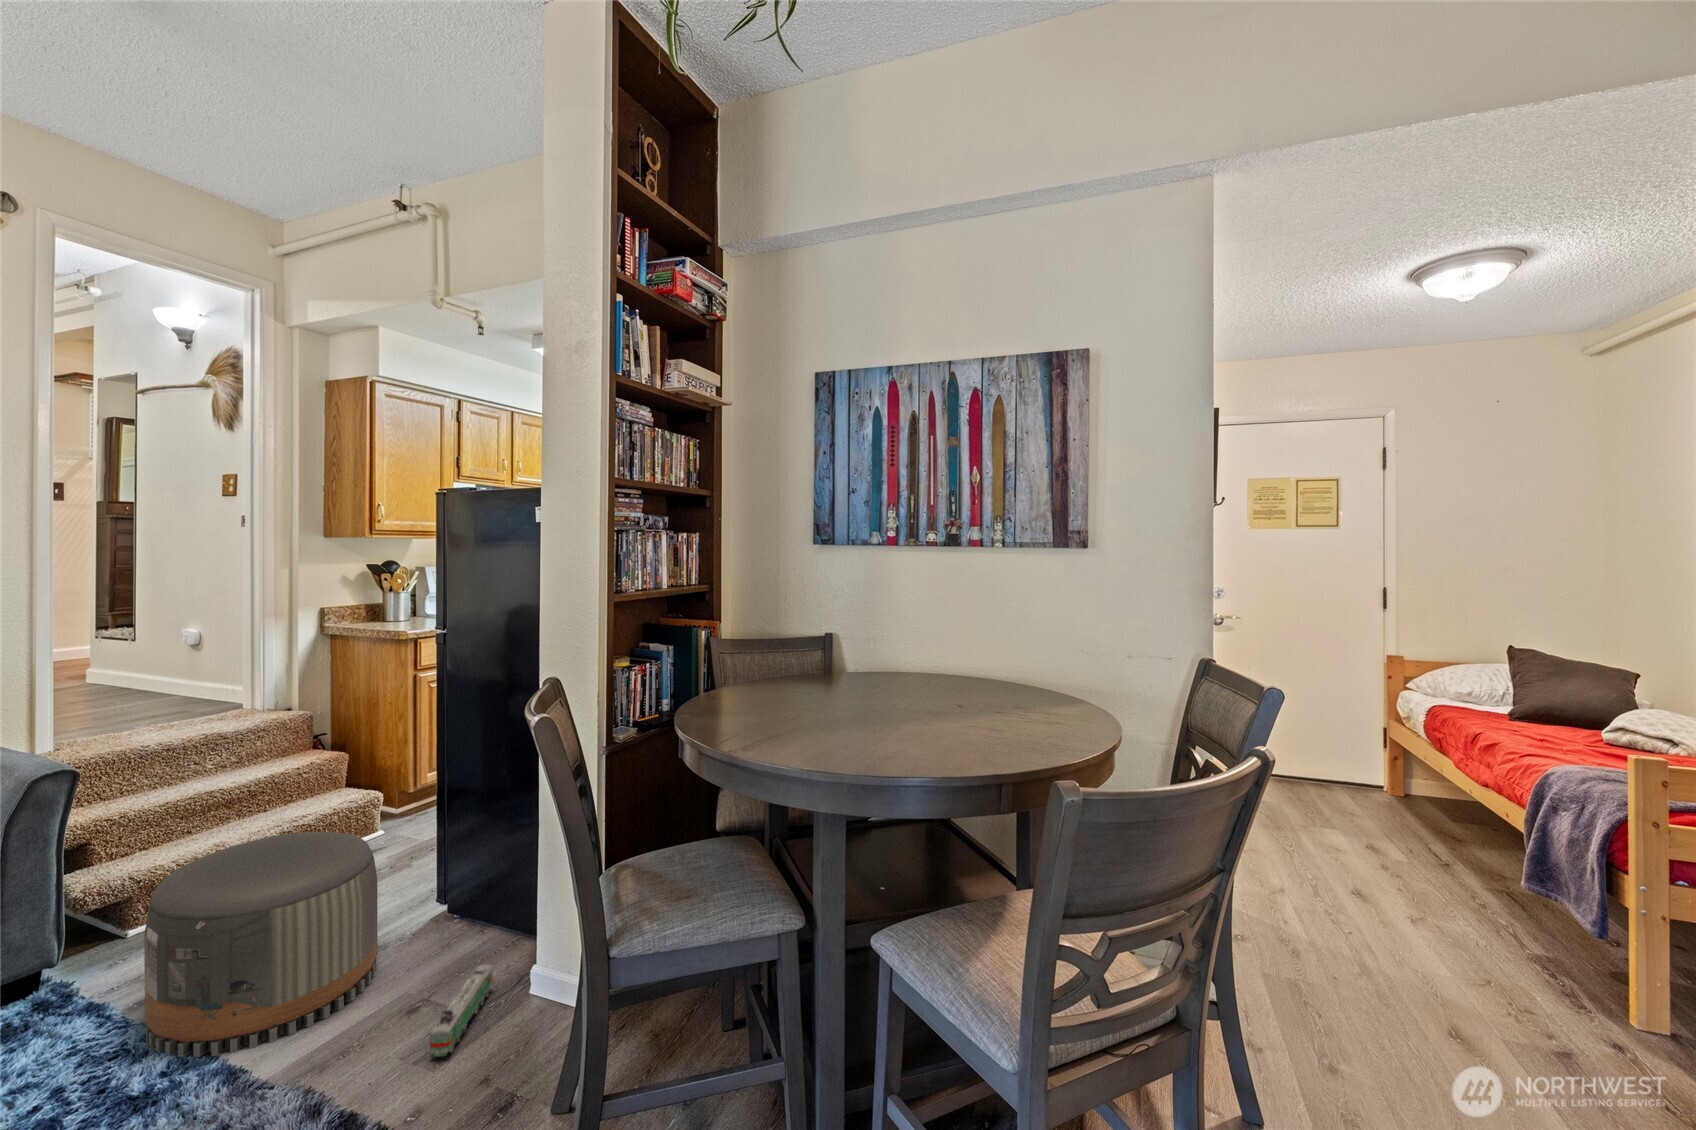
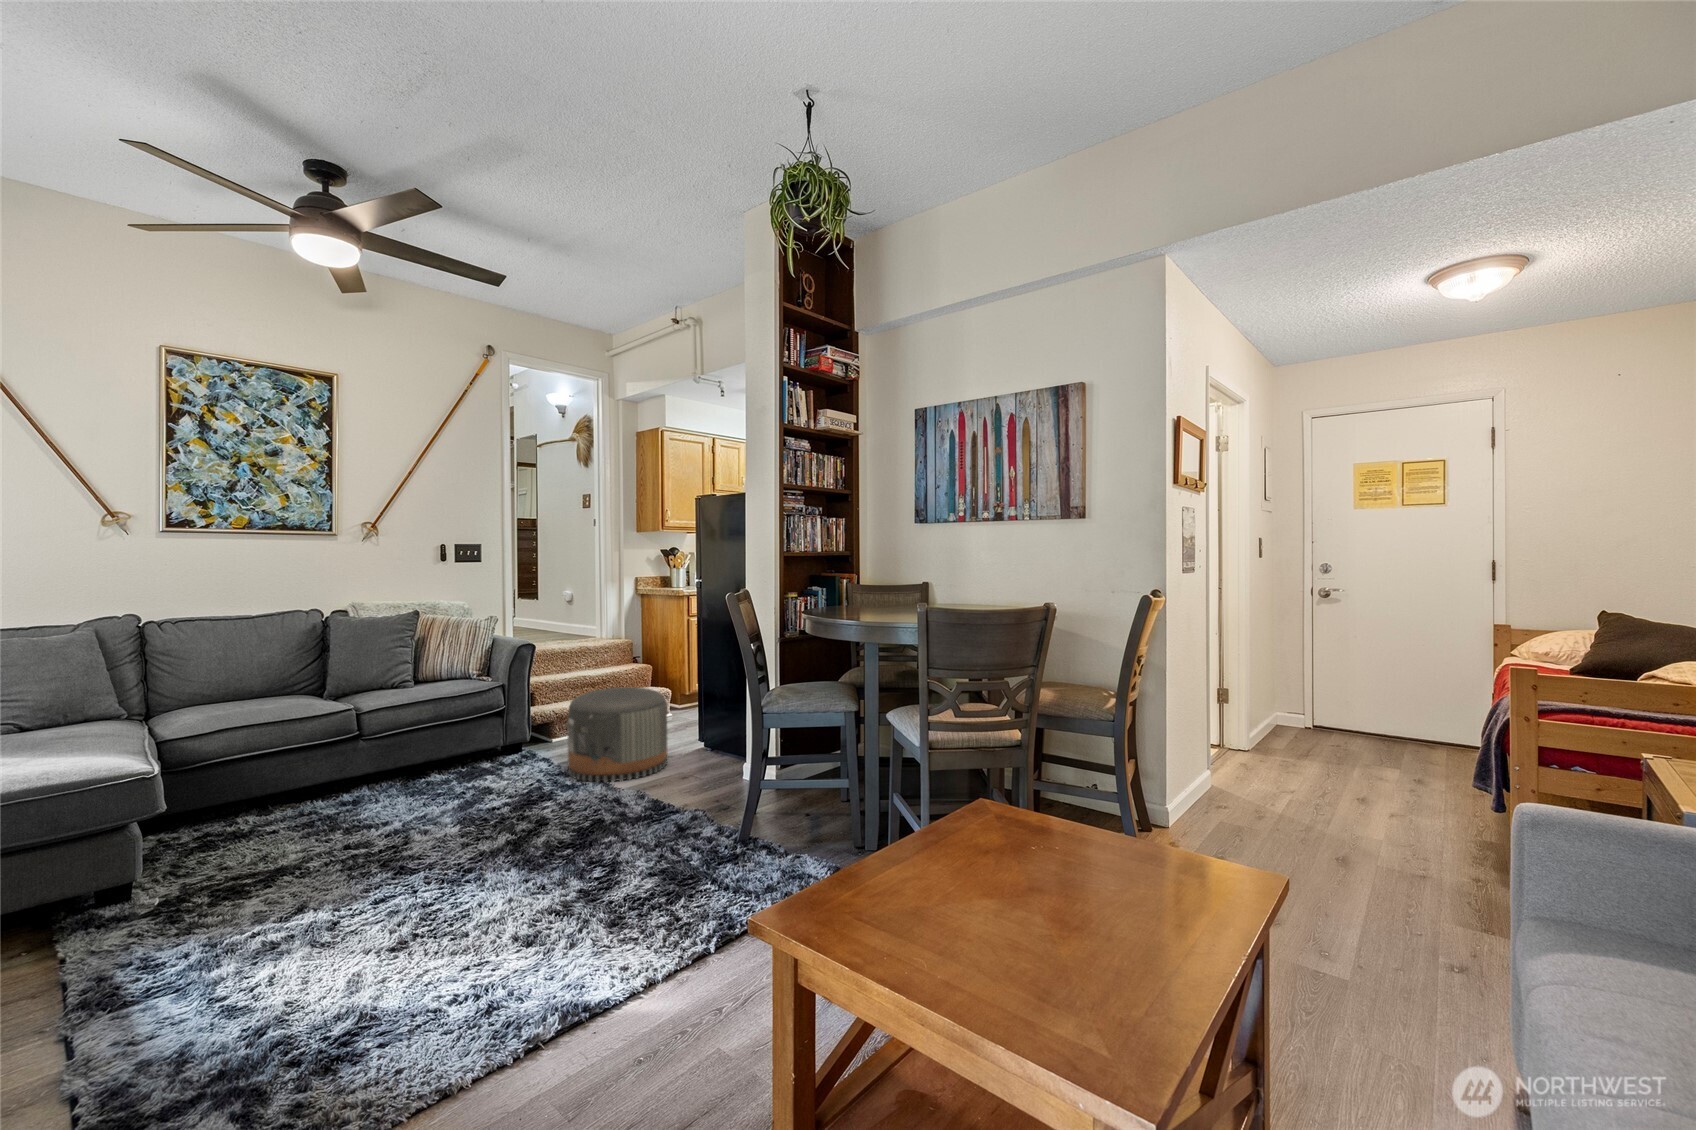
toy train: present [430,965,493,1057] -> none [691,761,724,793]

